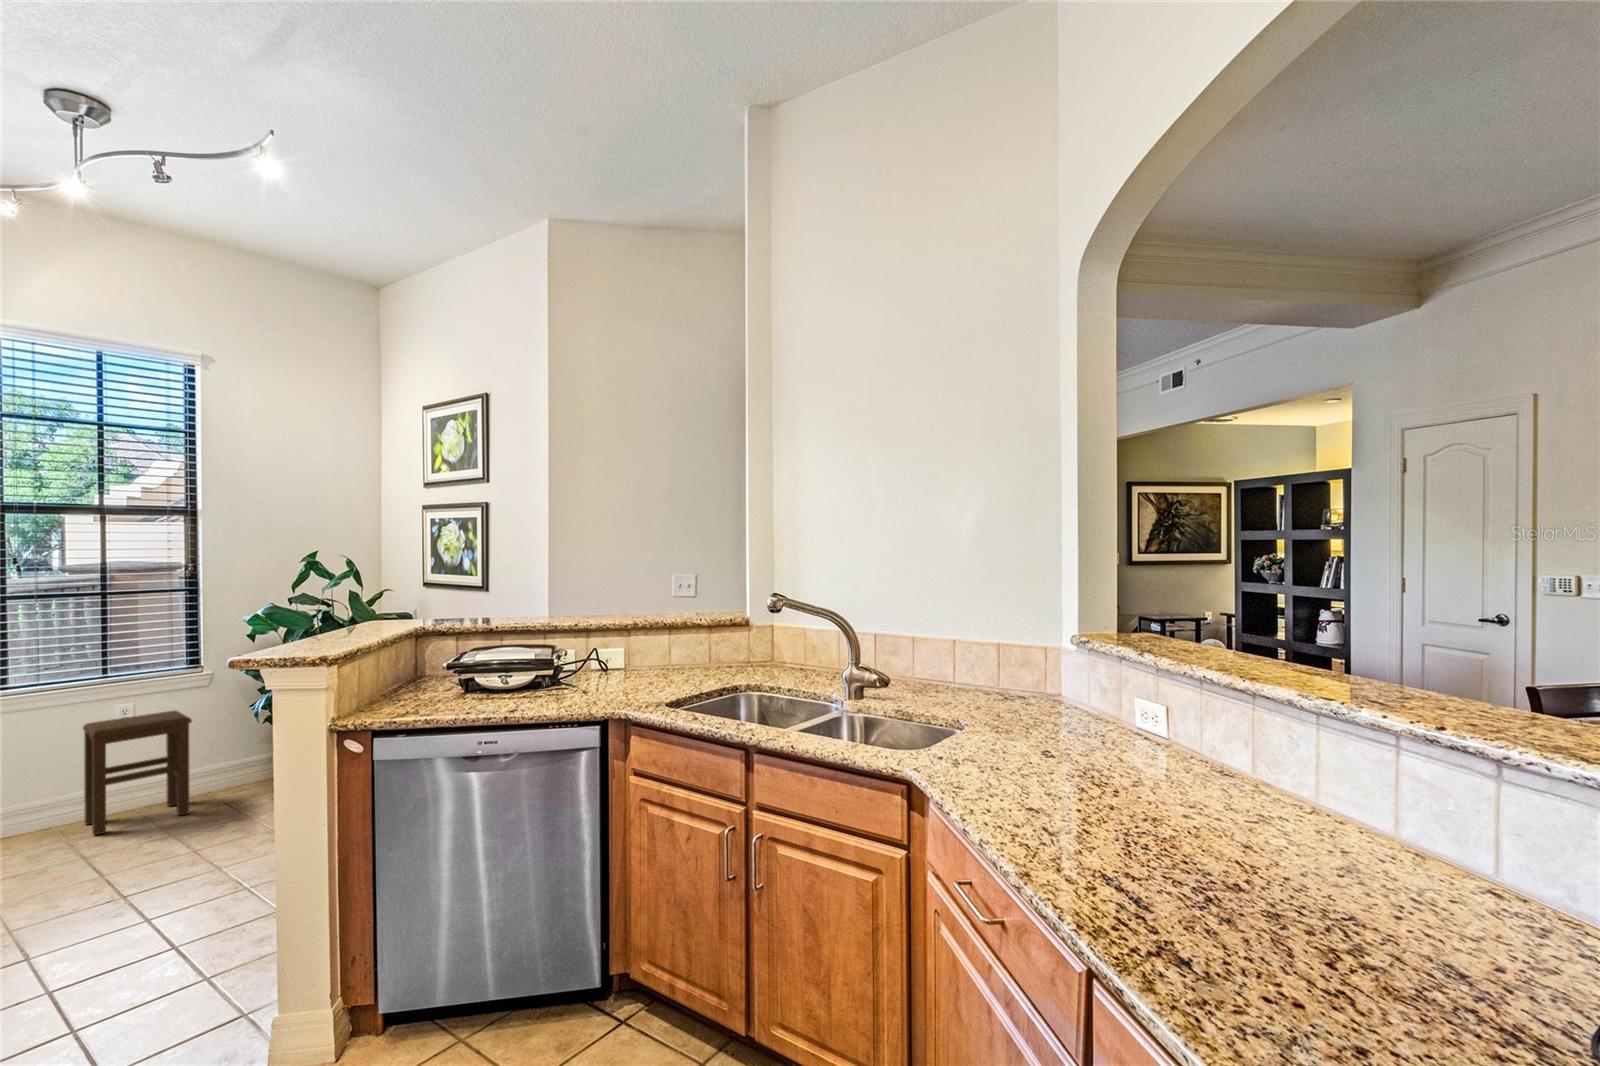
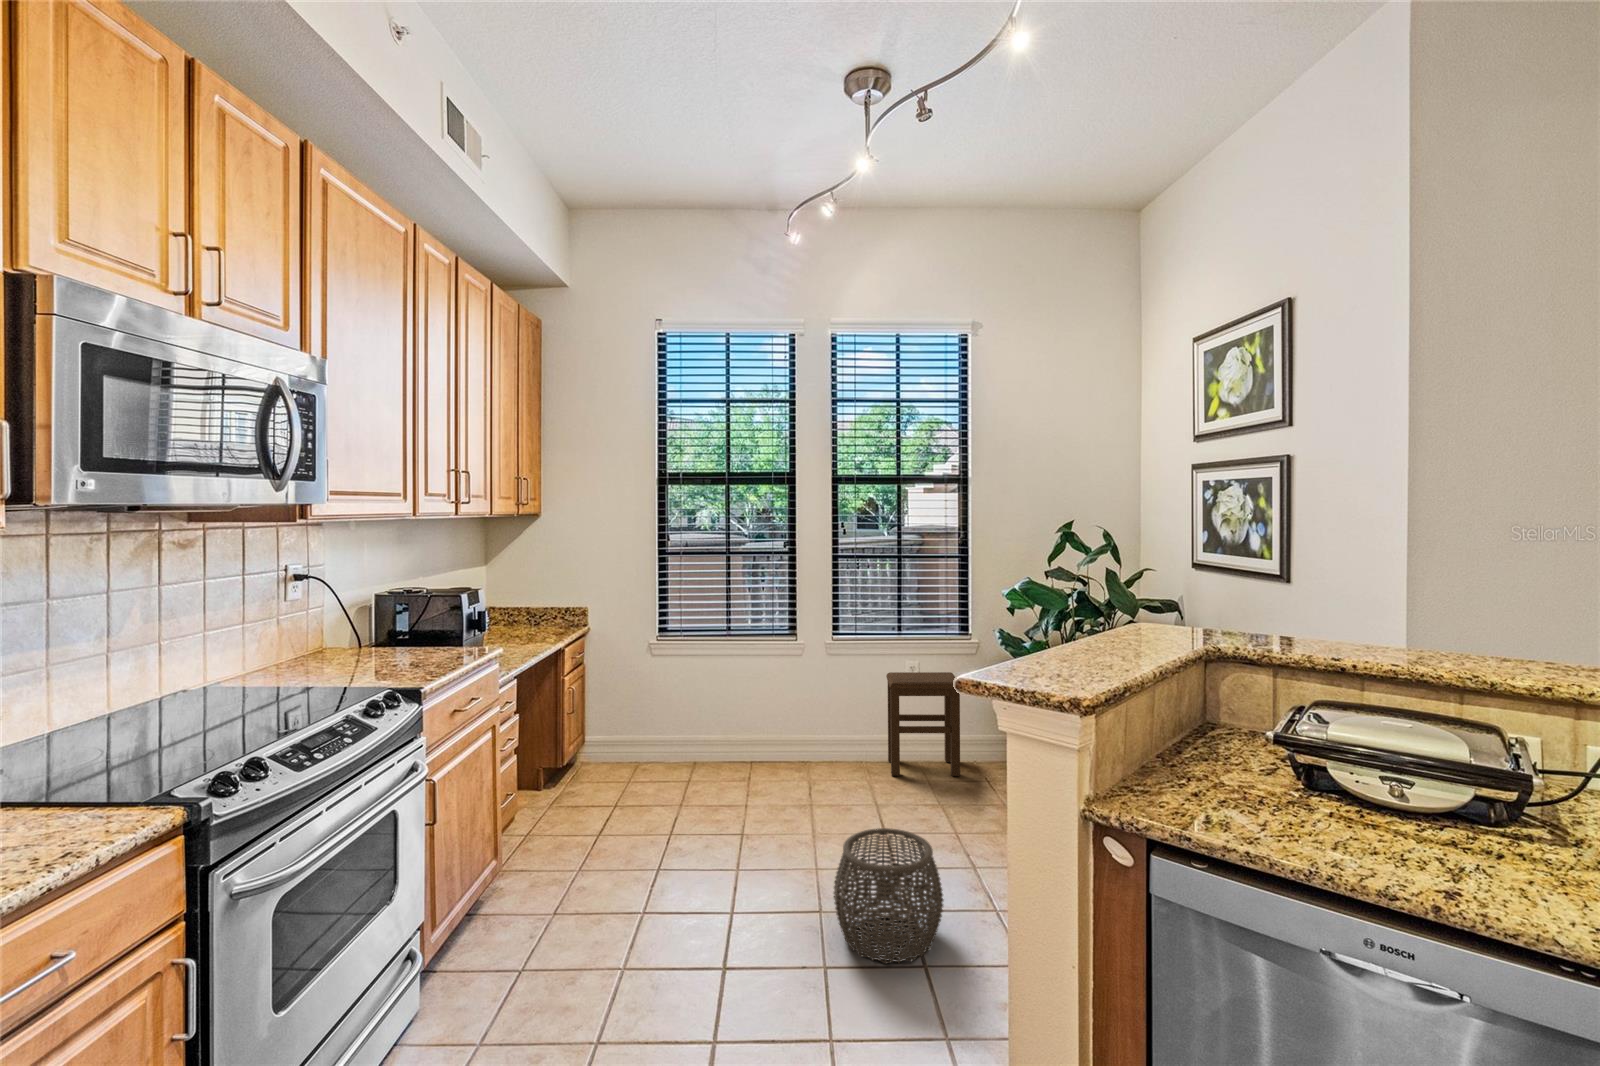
woven basket: none [46,848,190,979] -> present [833,828,944,963]

